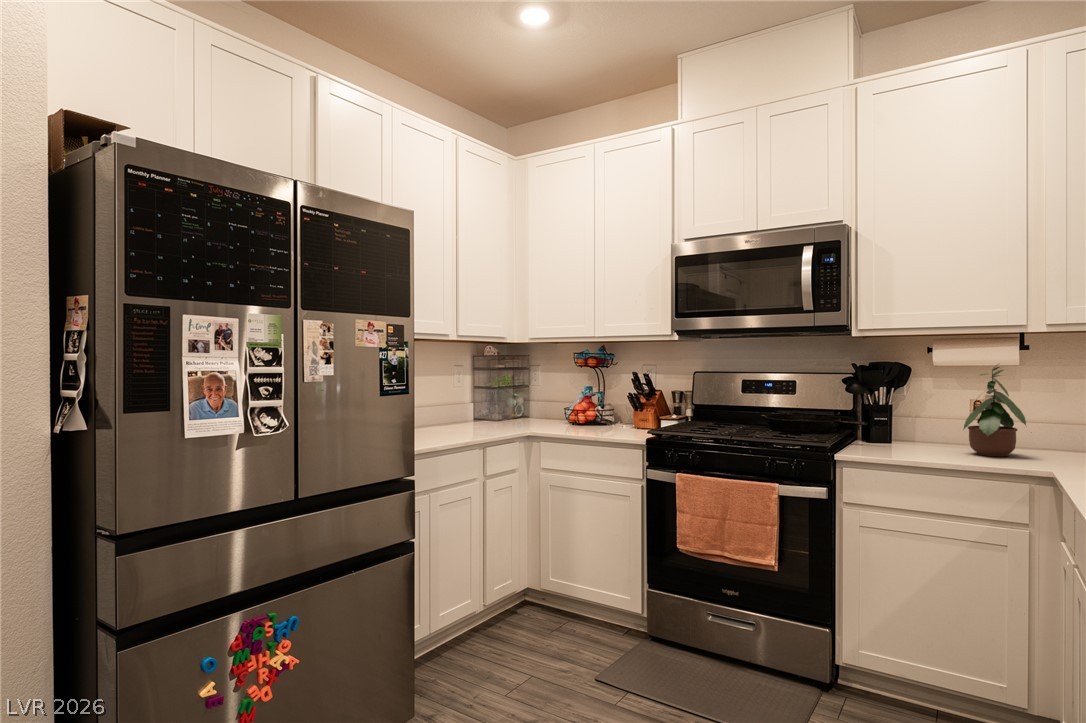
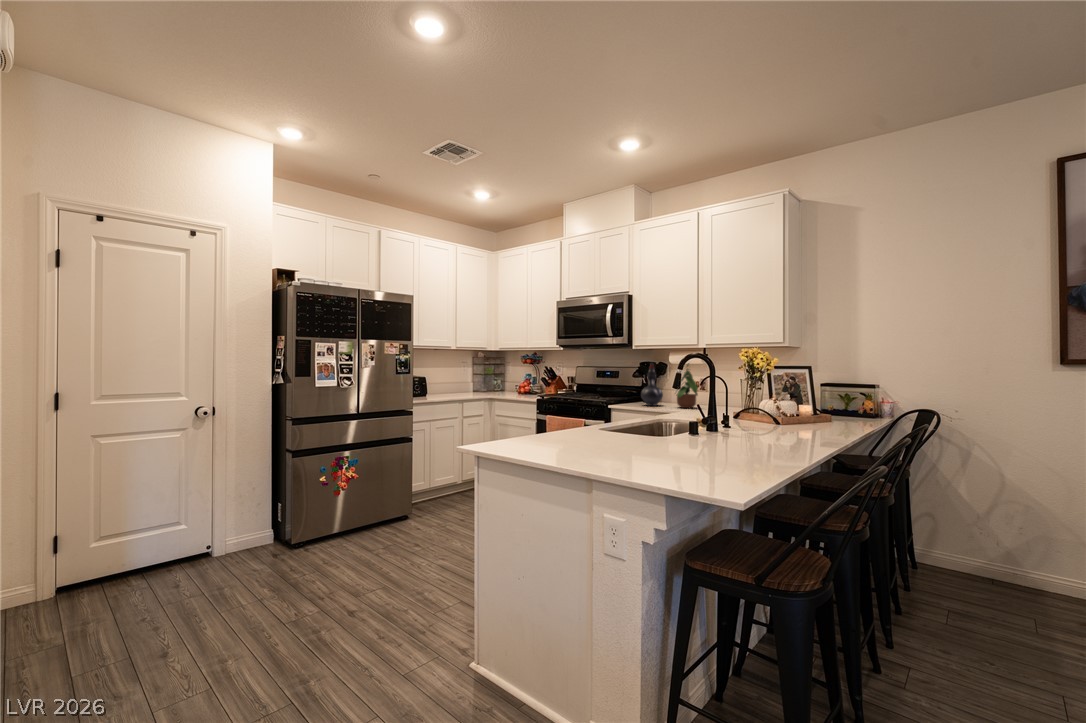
decorative vase: none [879,363,929,451] -> present [641,363,663,406]

